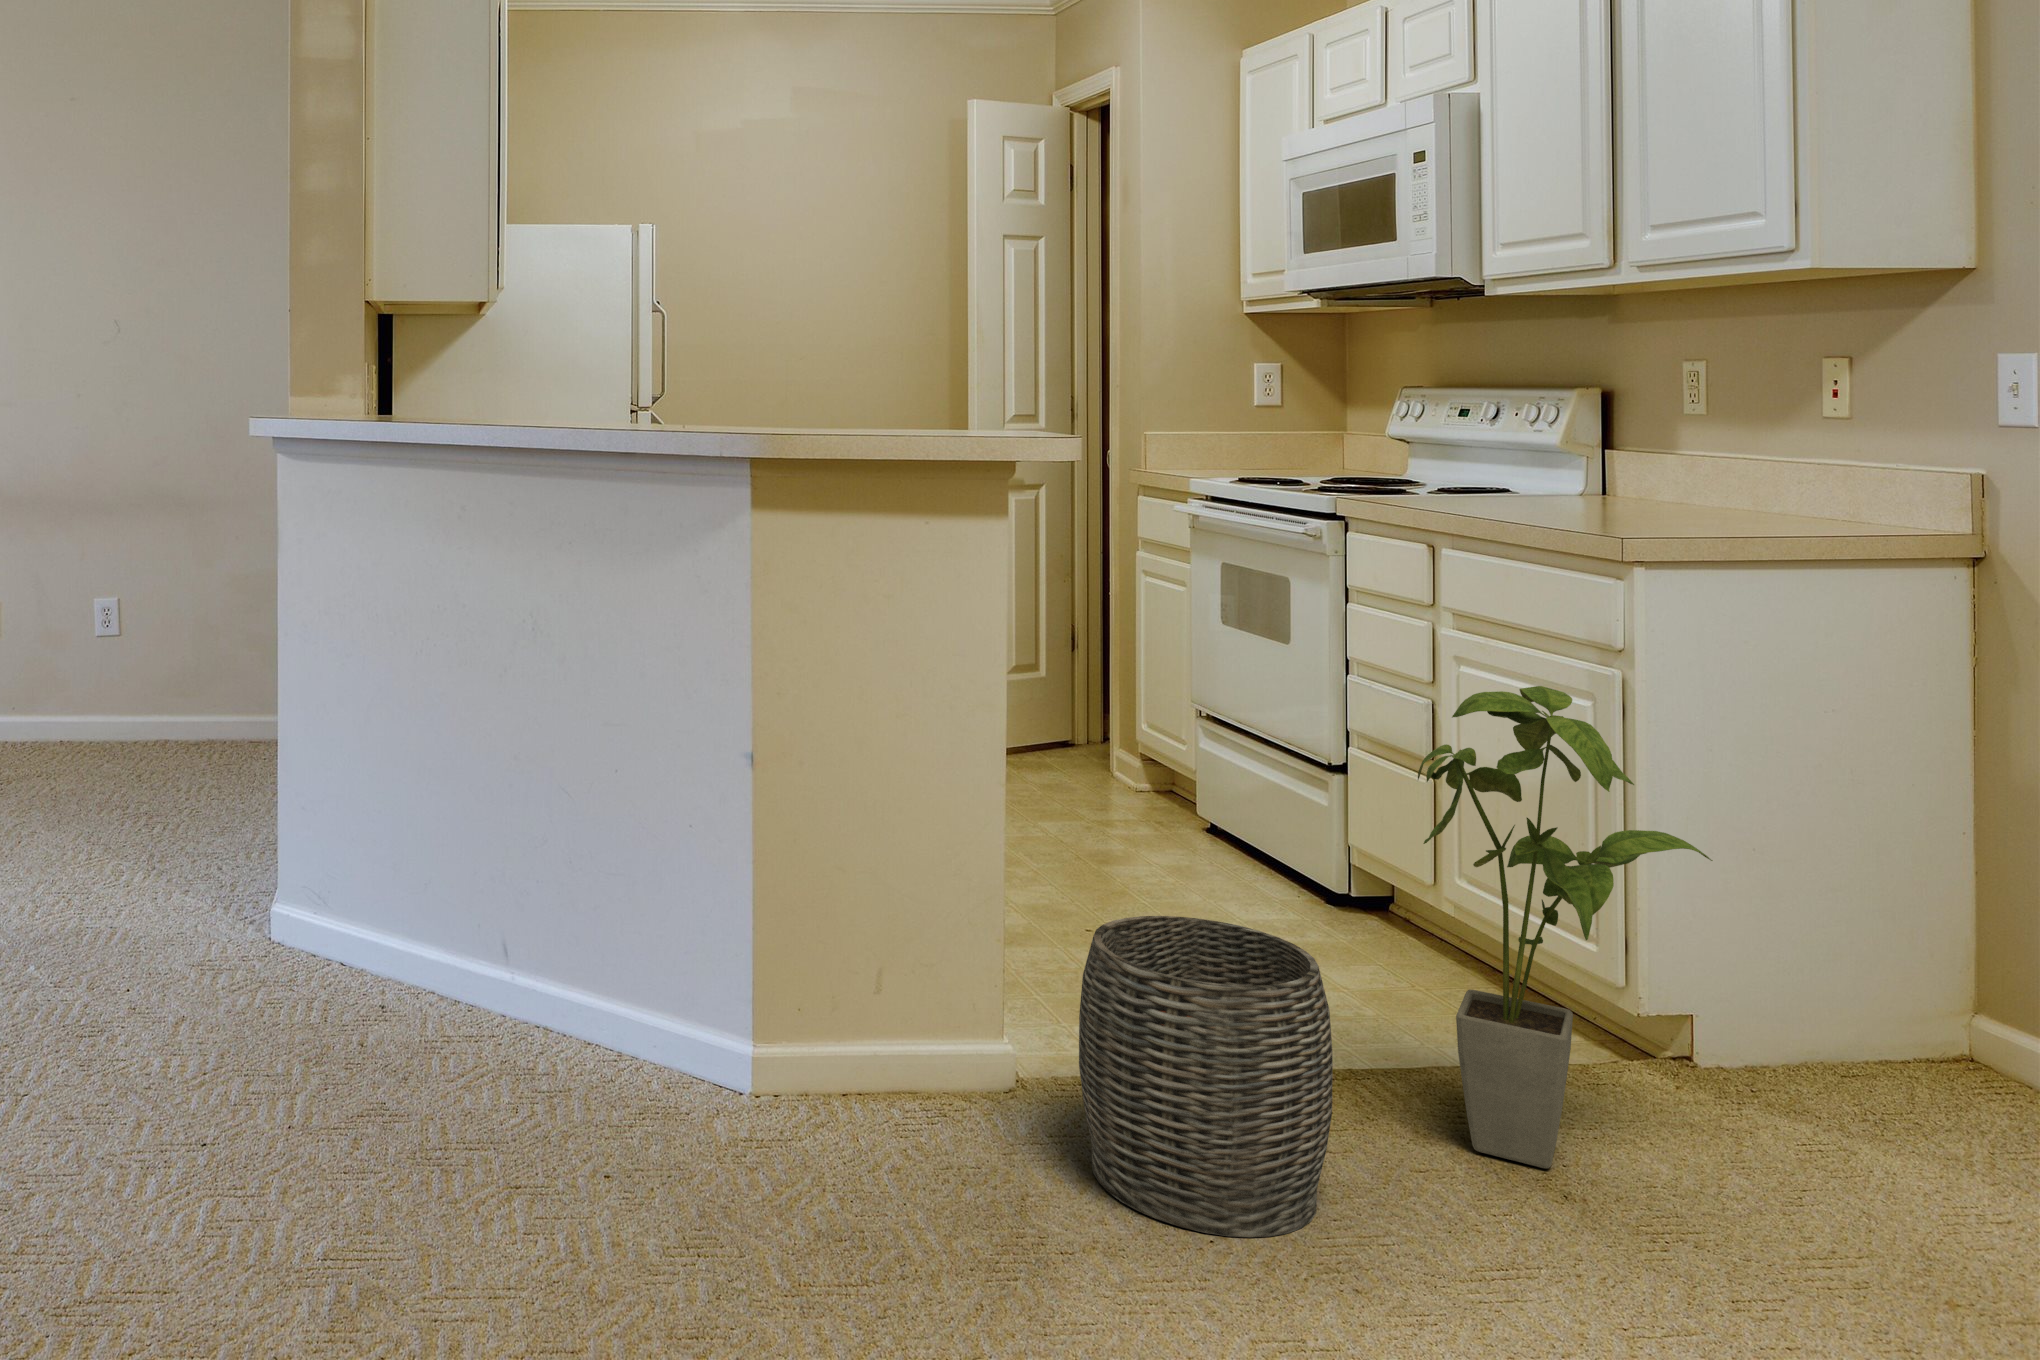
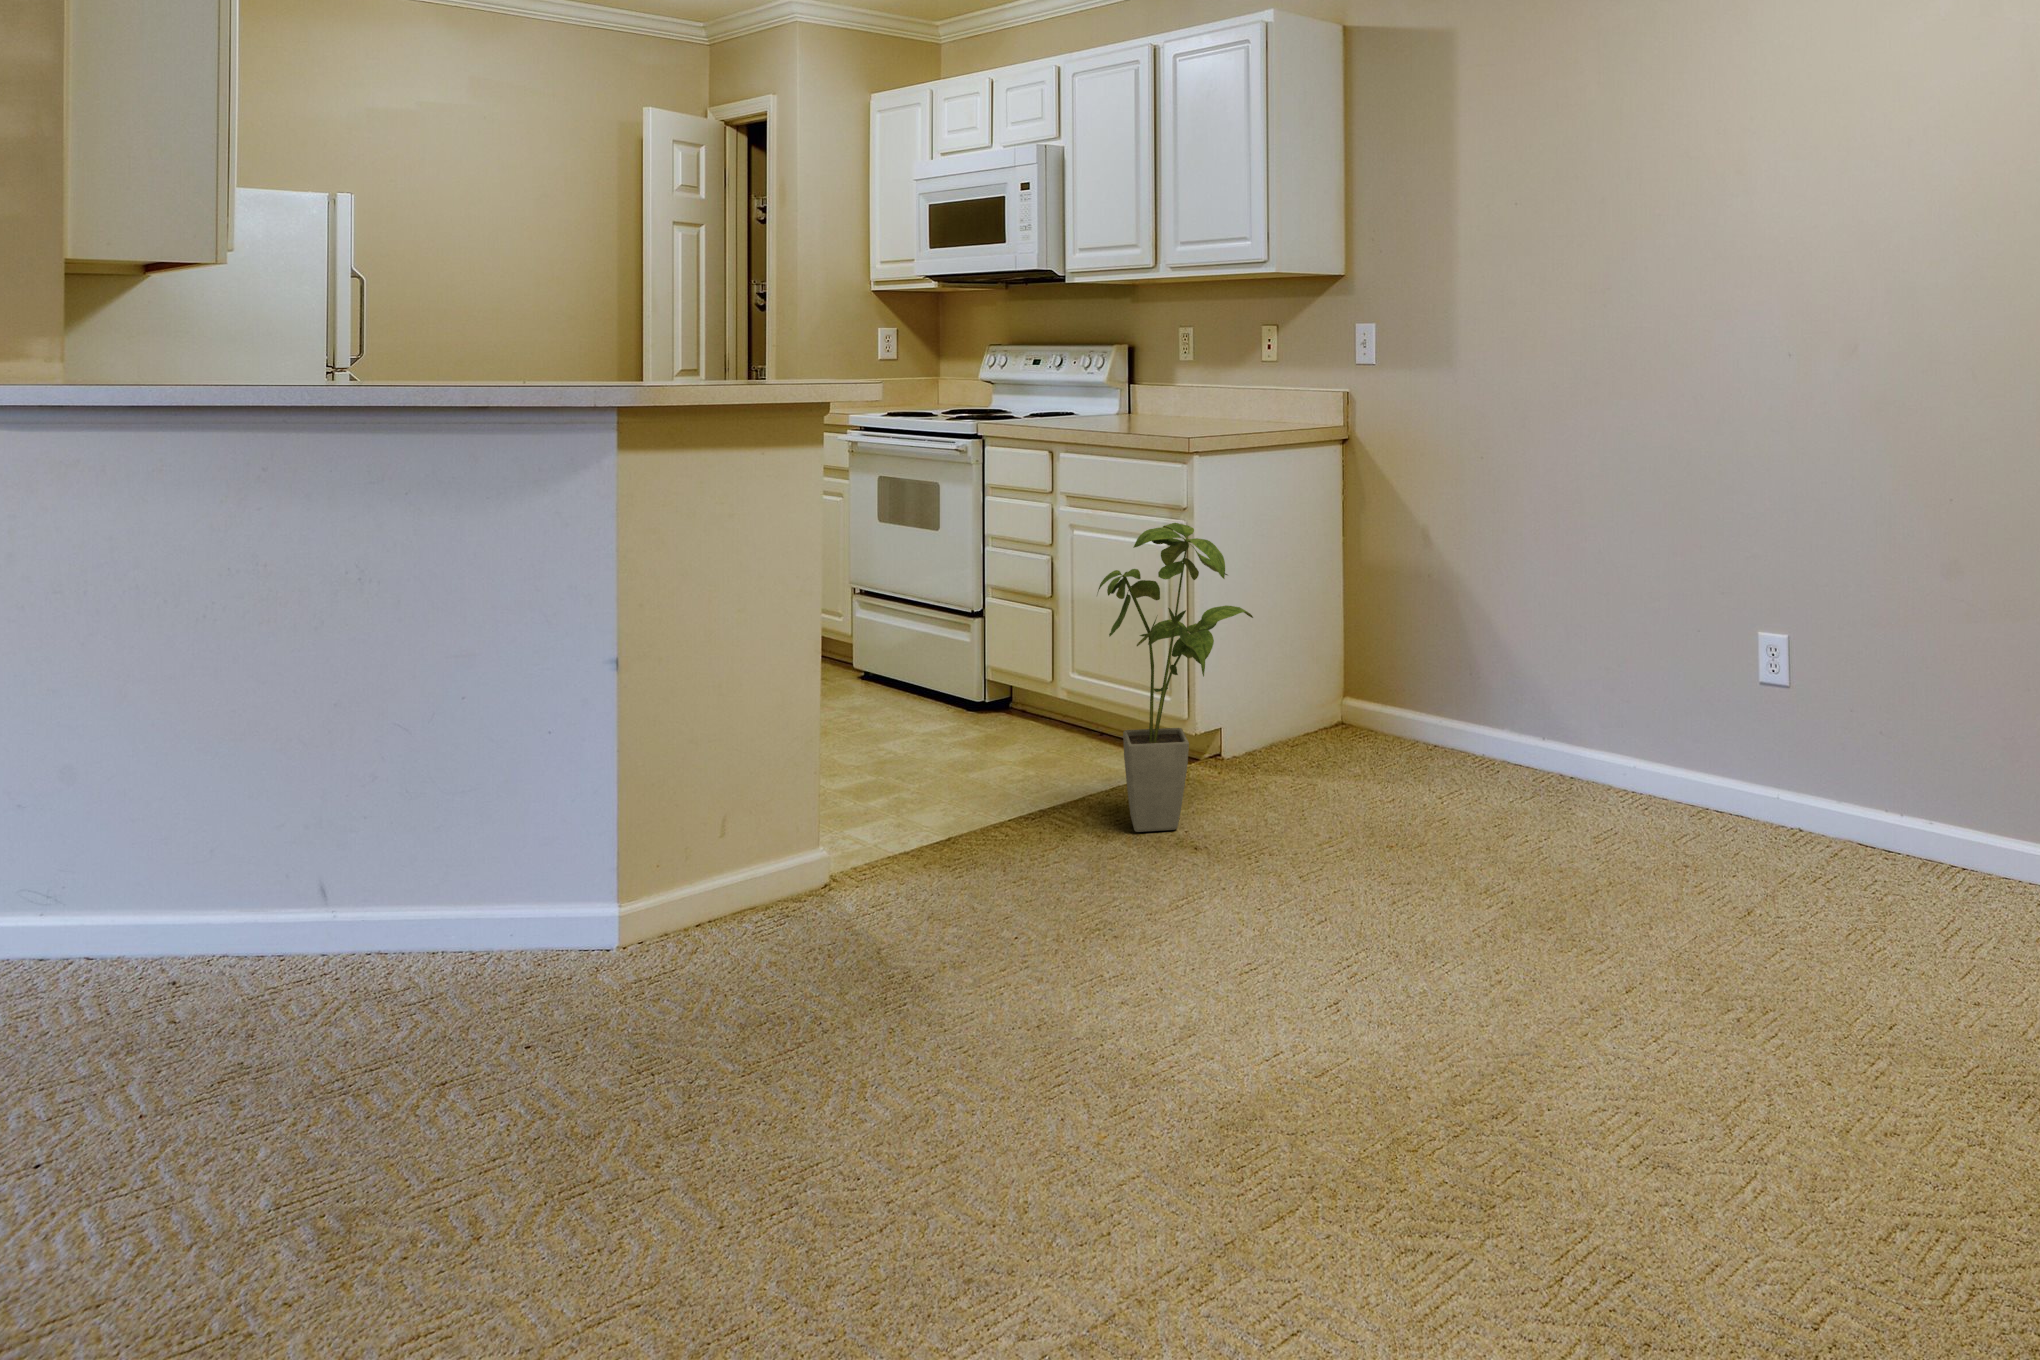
woven basket: present [1079,916,1333,1237] -> none [909,714,1083,932]

